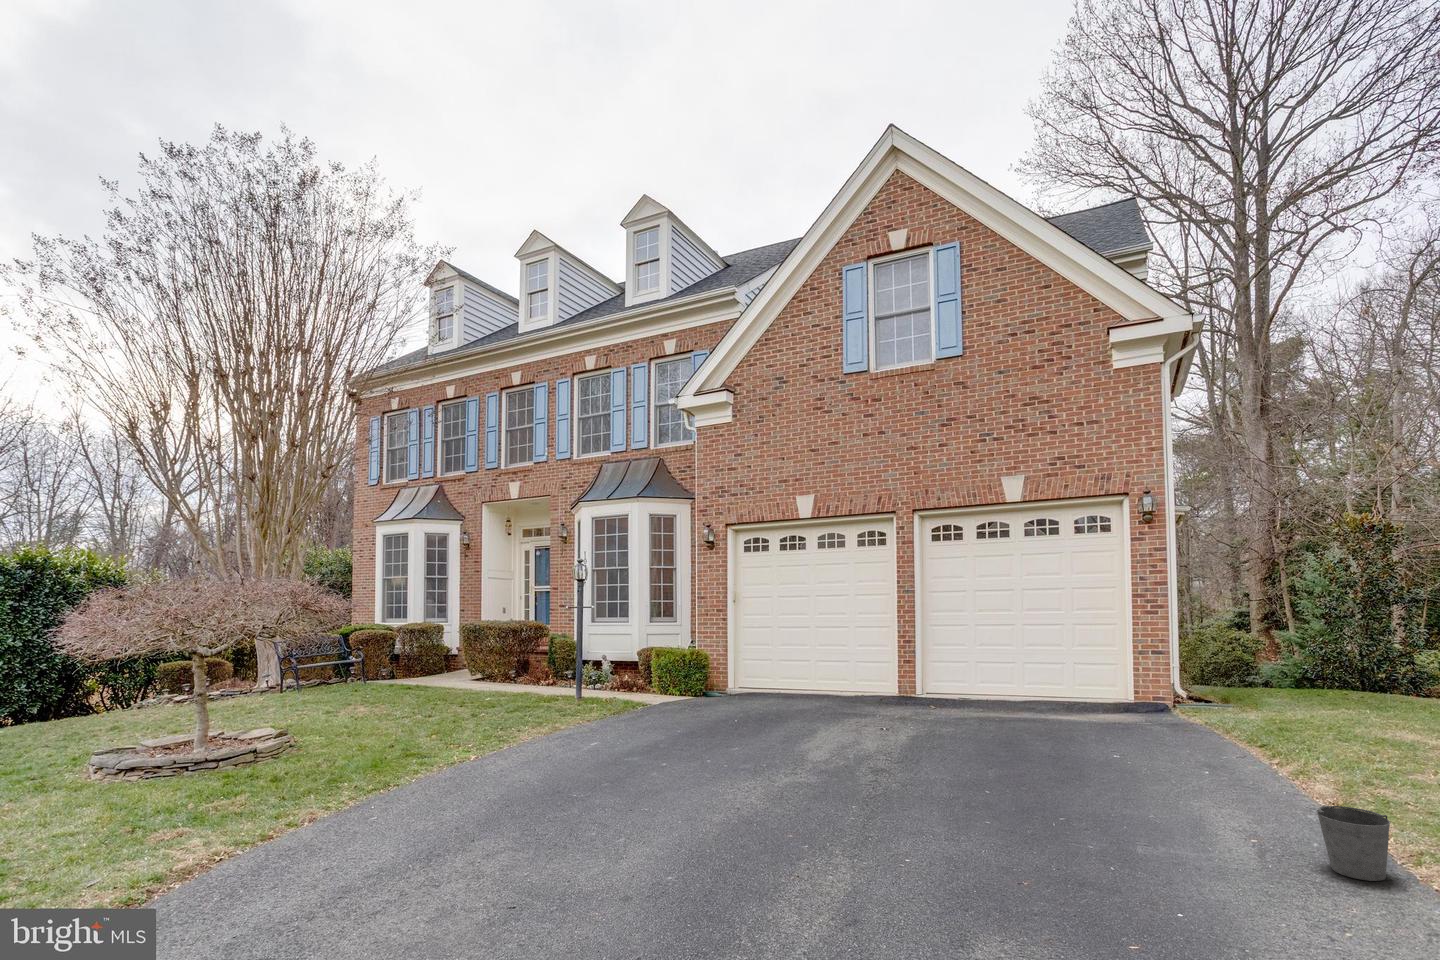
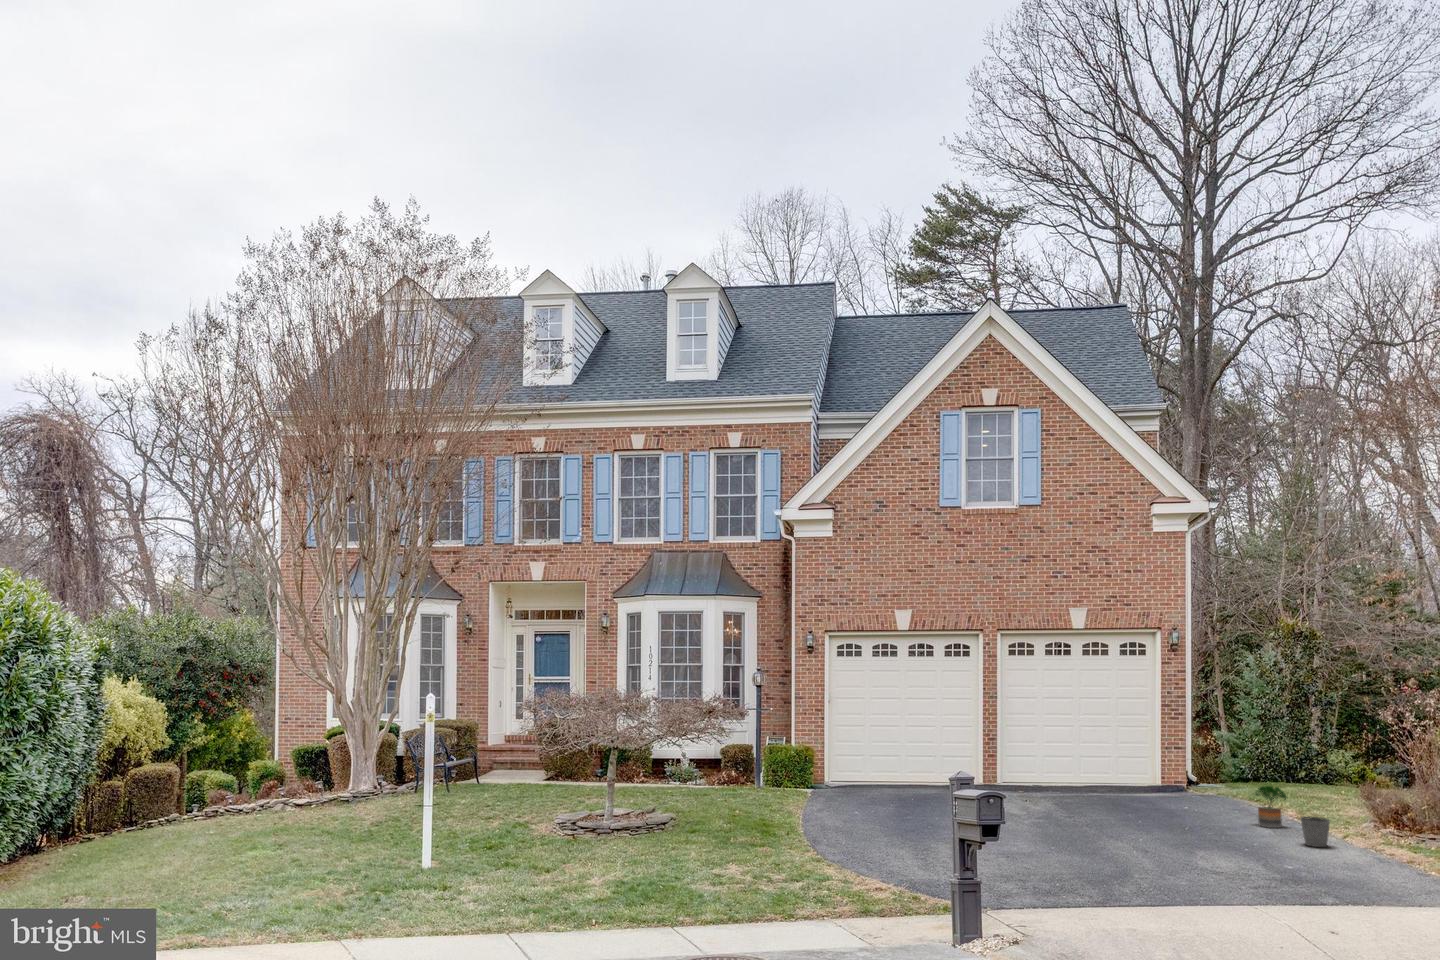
potted tree: none [1236,726,1306,807] -> present [1255,785,1288,828]

